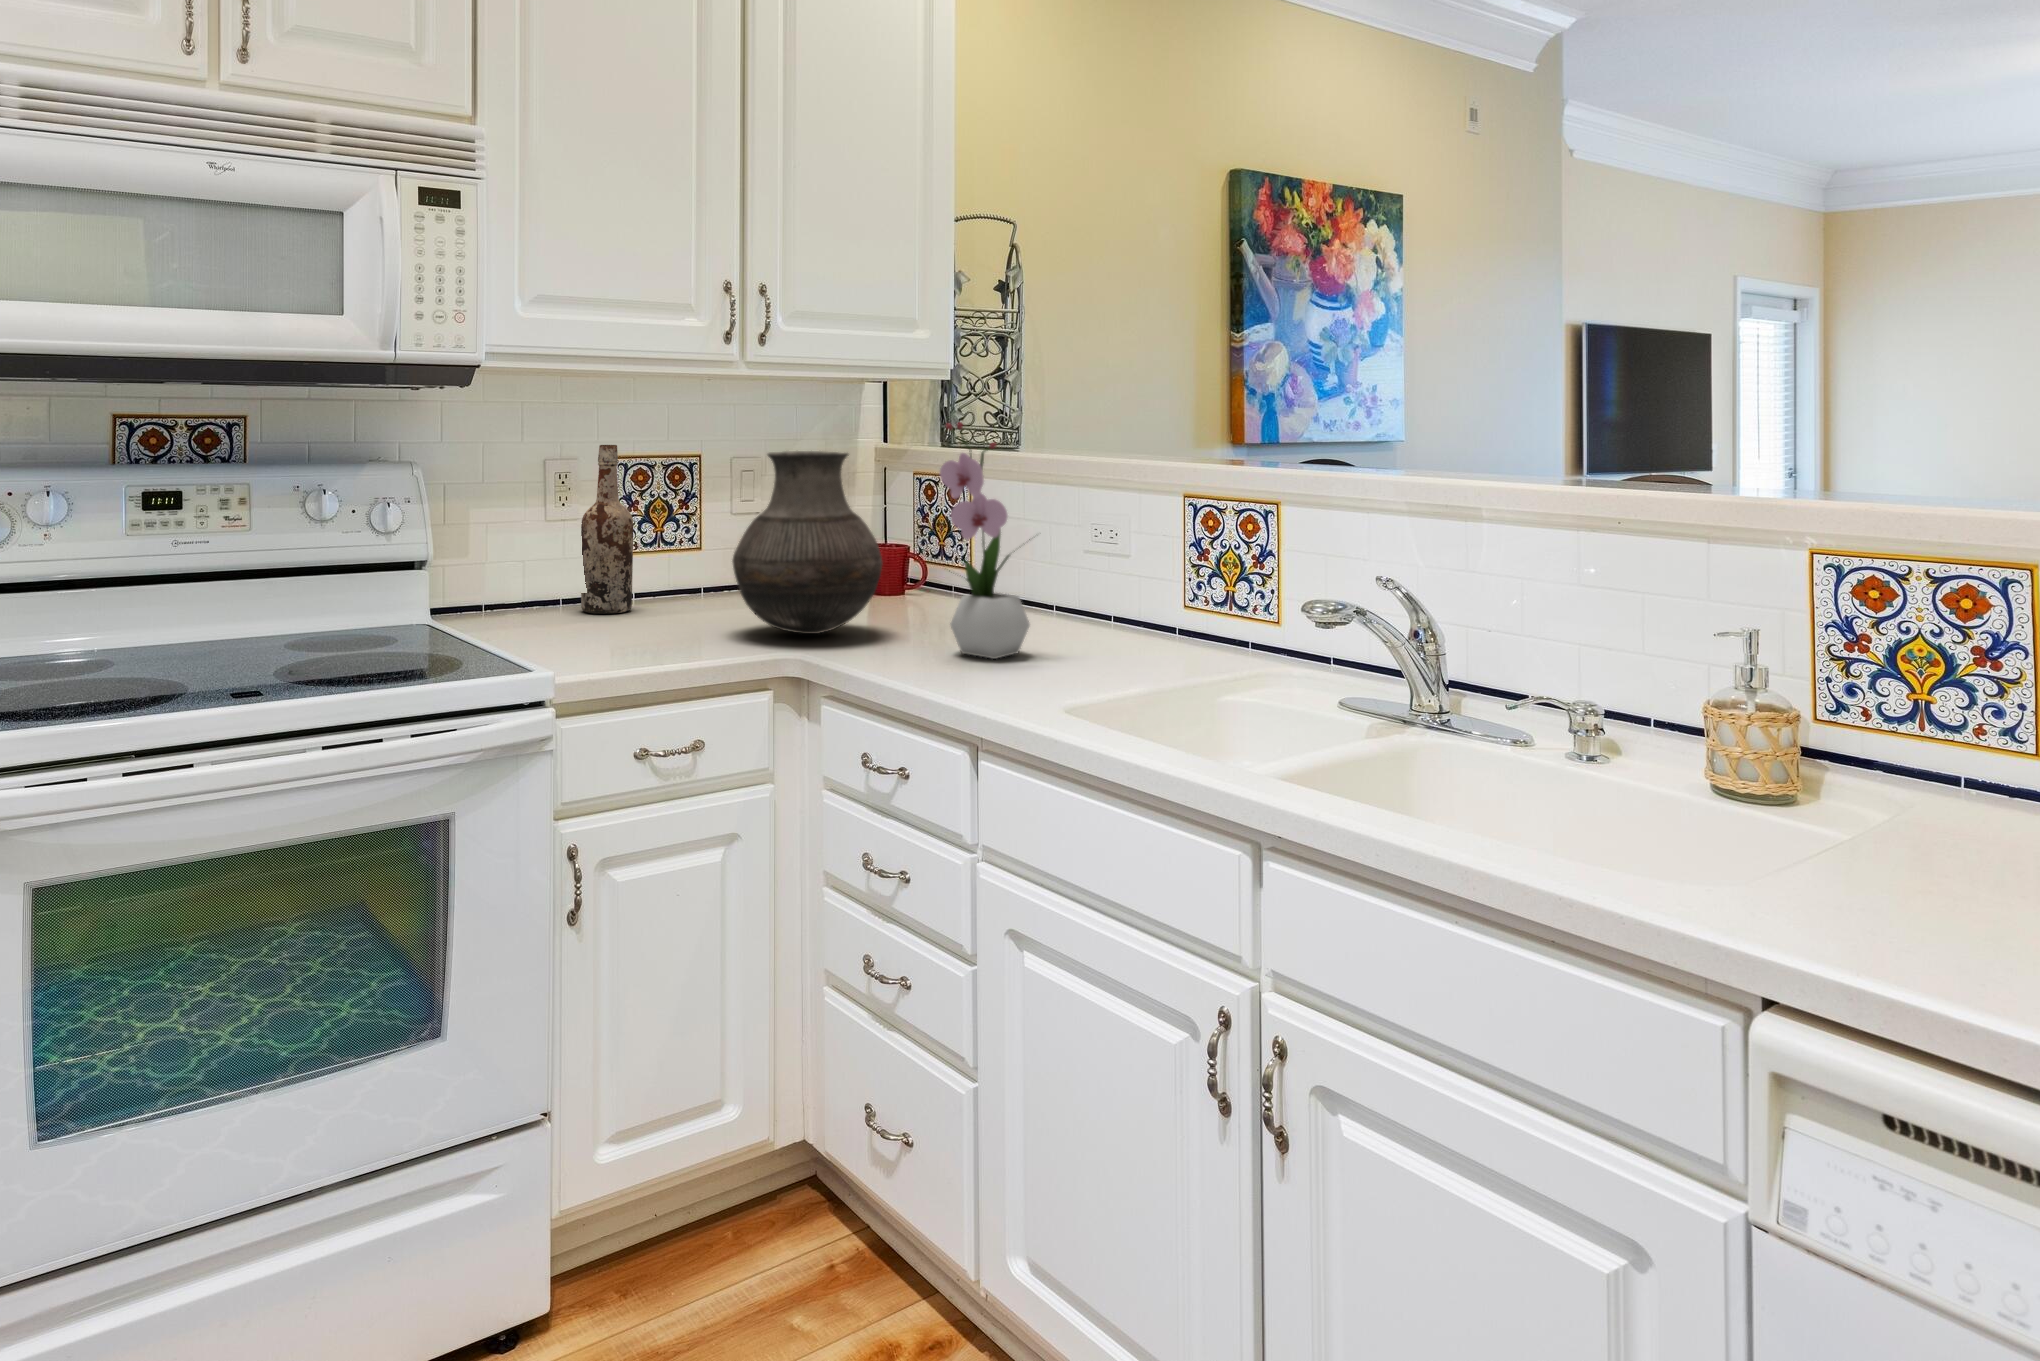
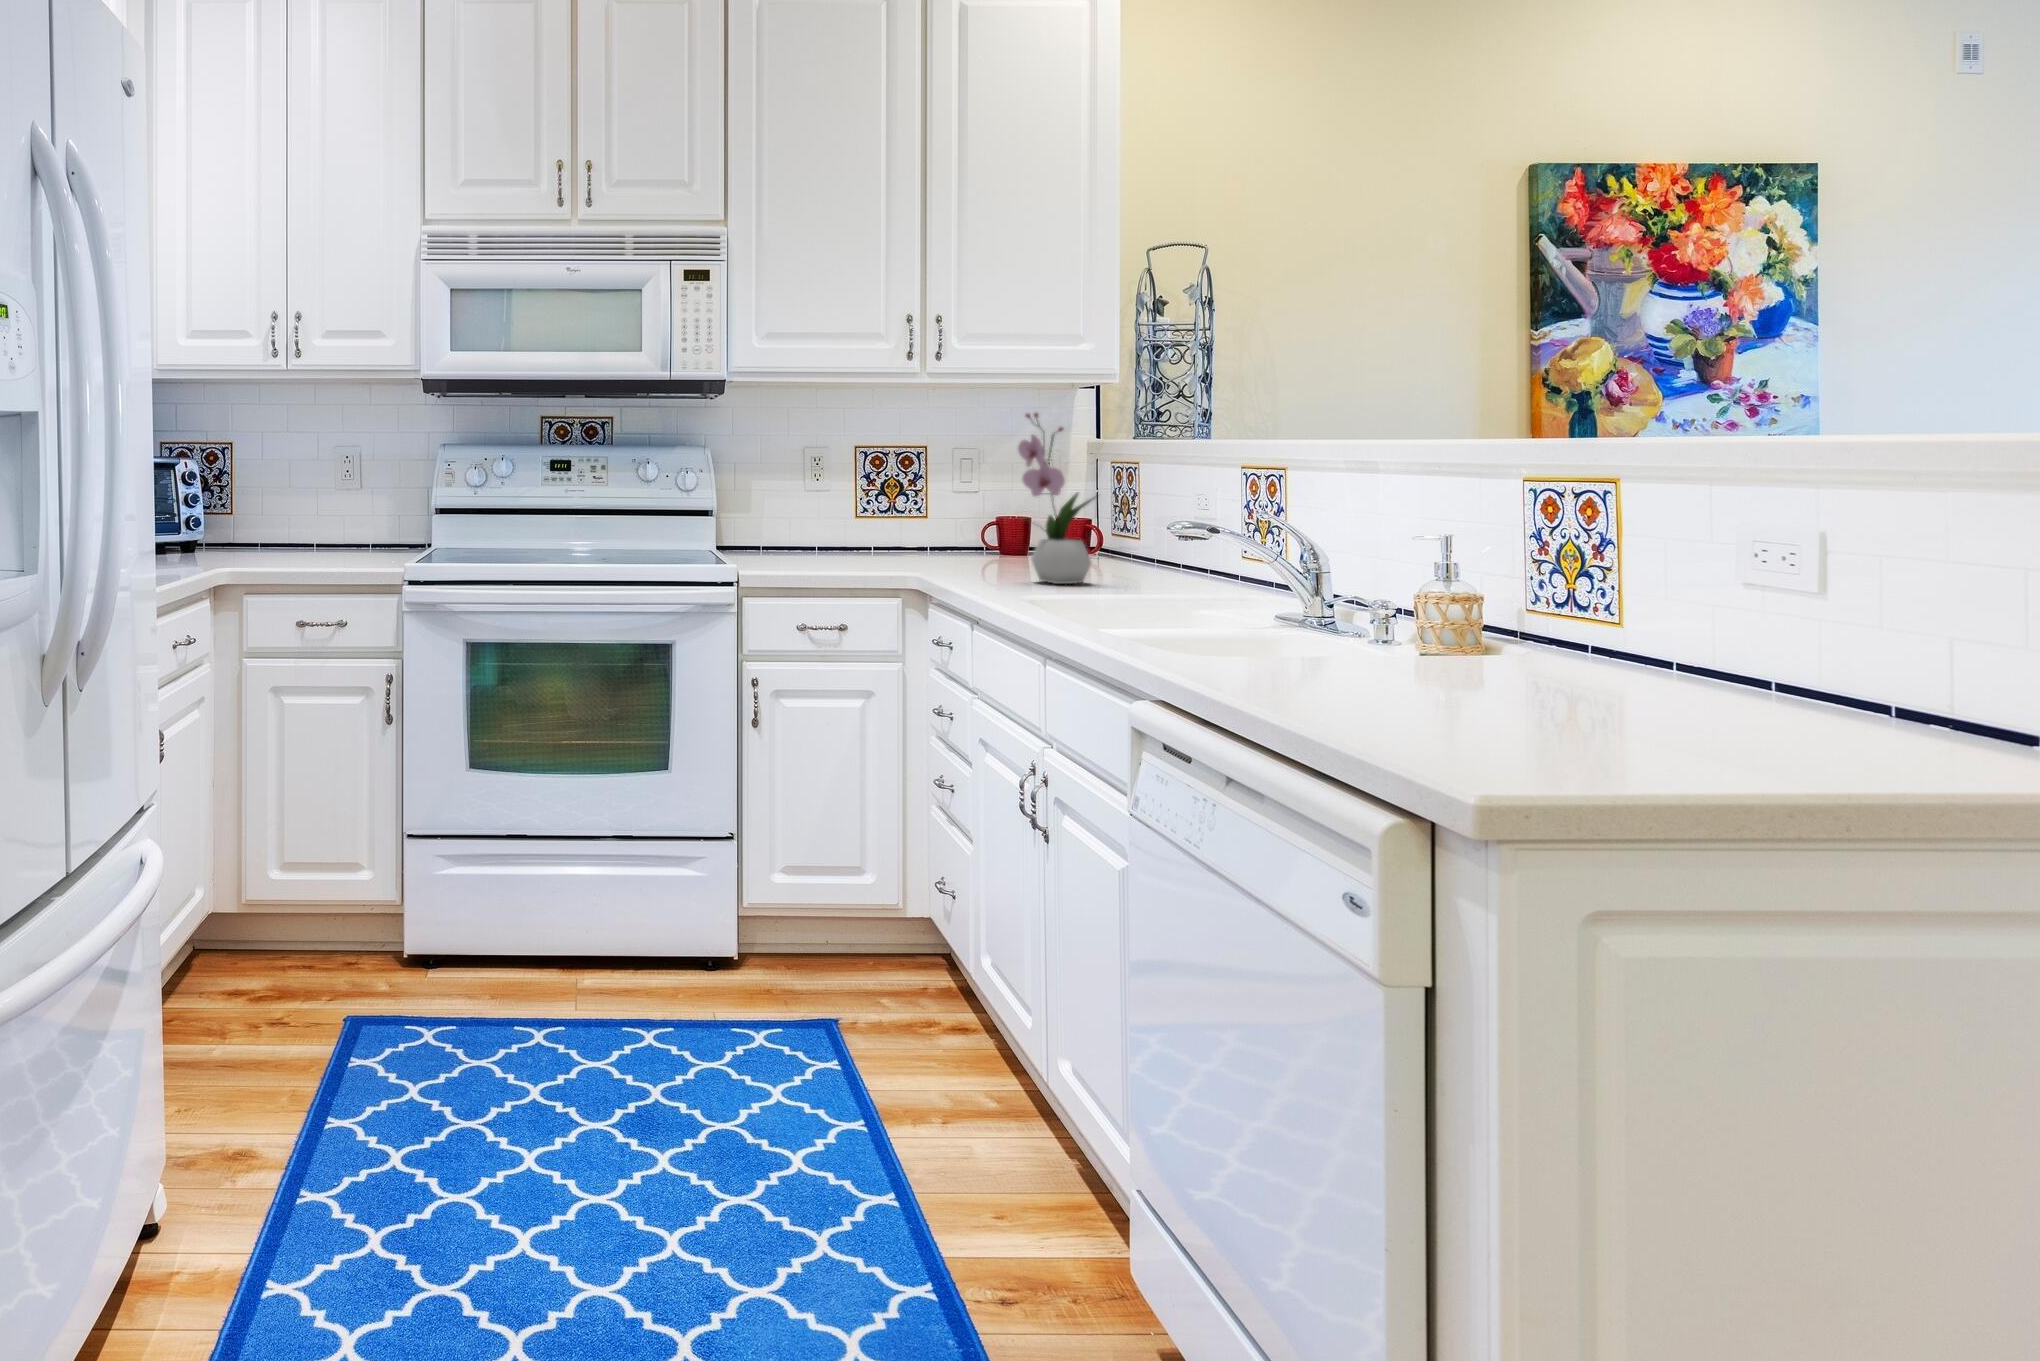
wine bottle: present [581,445,633,614] -> none [828,436,864,555]
vase: present [732,451,882,634] -> none [900,437,1013,569]

